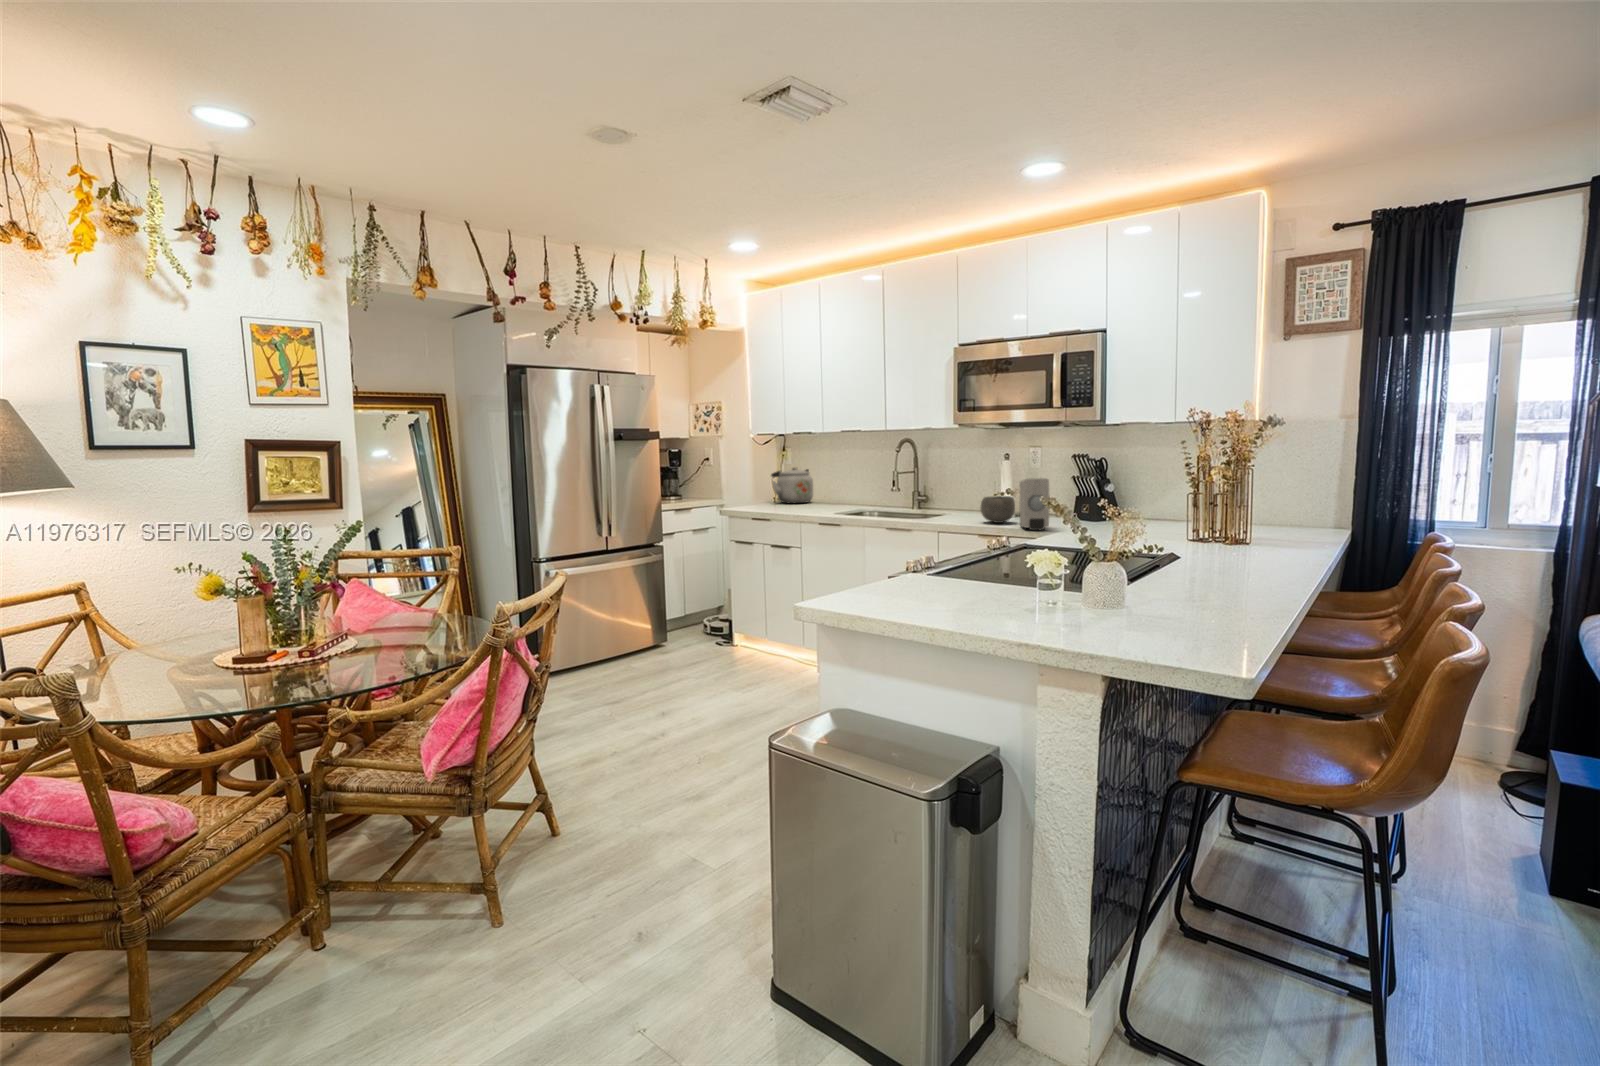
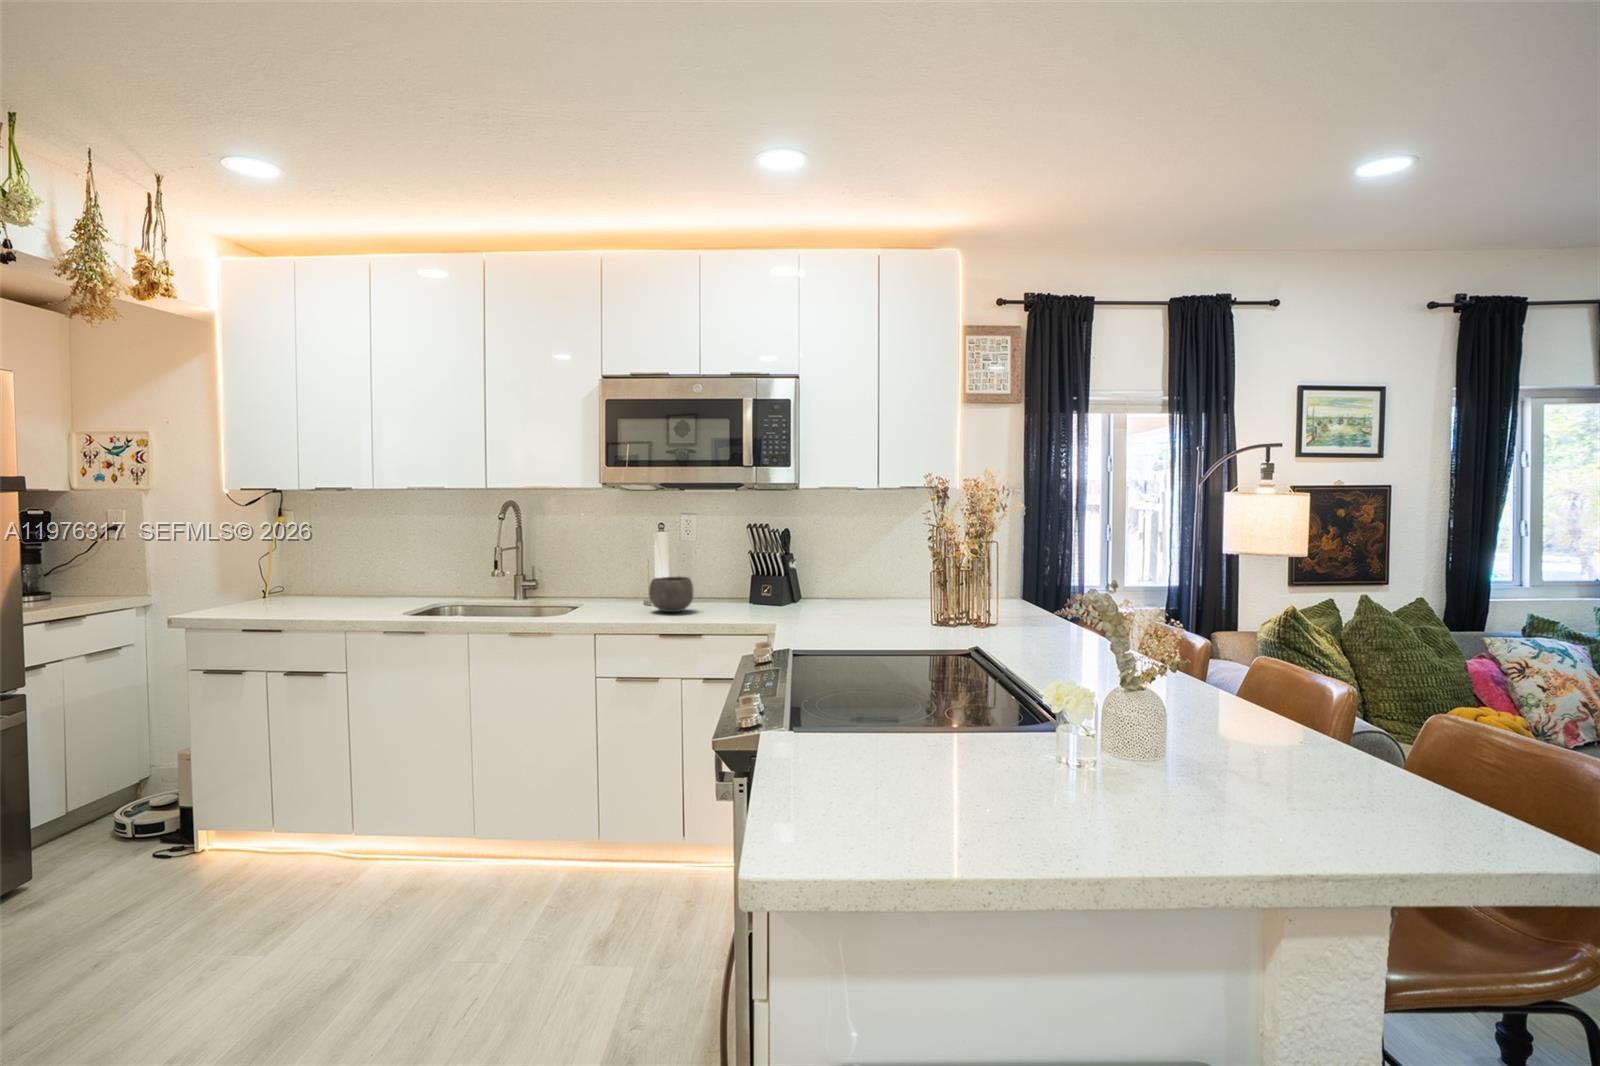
kettle: present [771,467,813,503] -> none [261,541,341,598]
soap dispenser: present [1020,478,1049,530] -> none [707,553,754,620]

